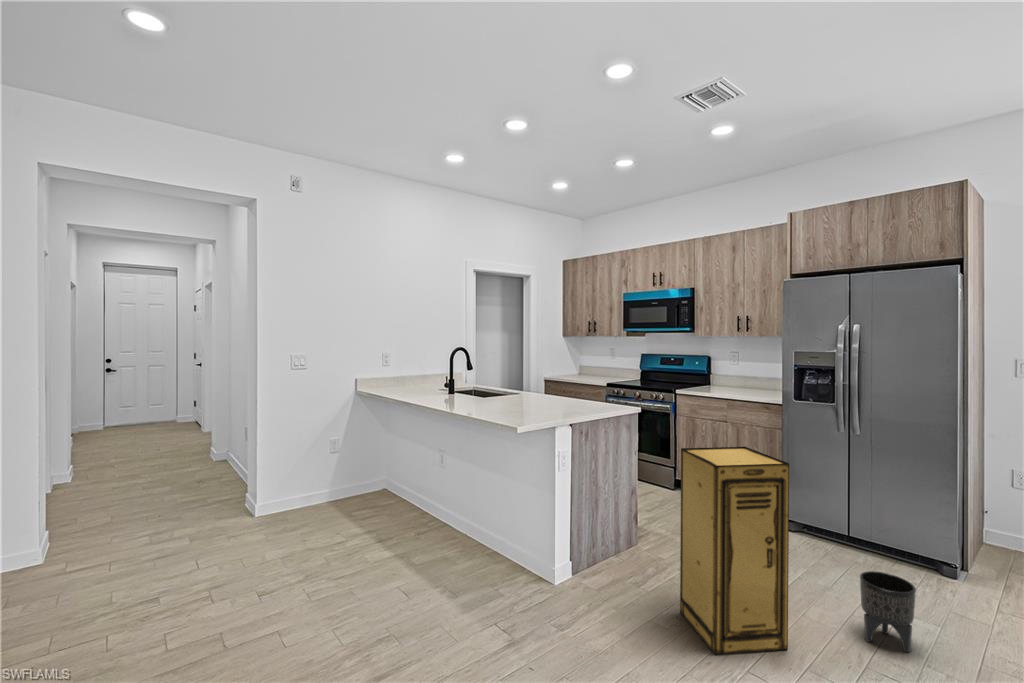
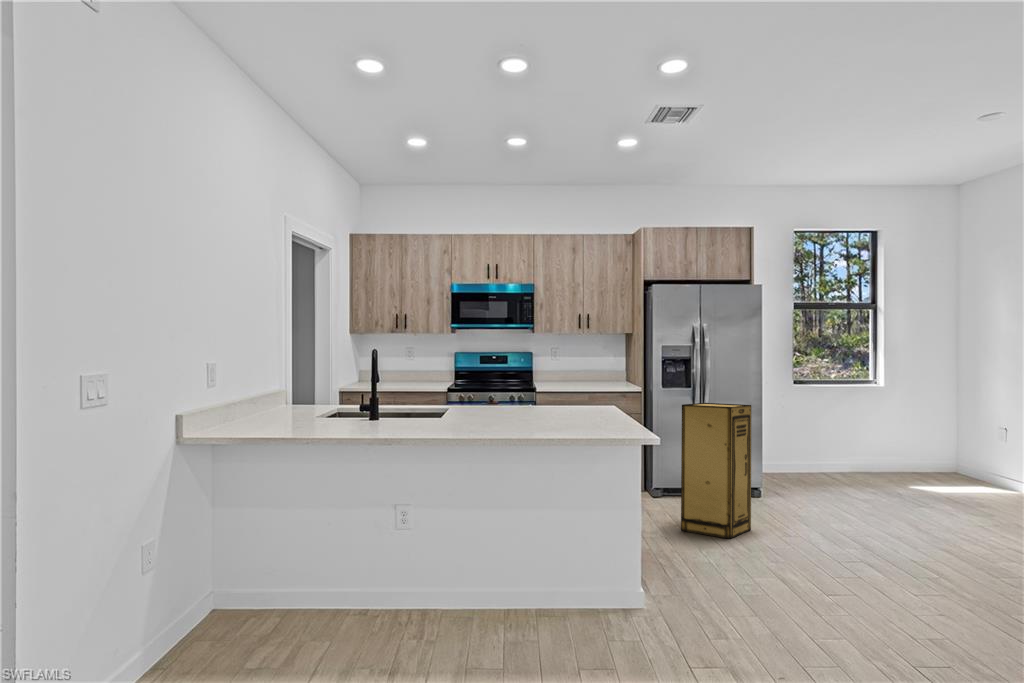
planter: present [860,571,916,653] -> none [761,478,791,520]

